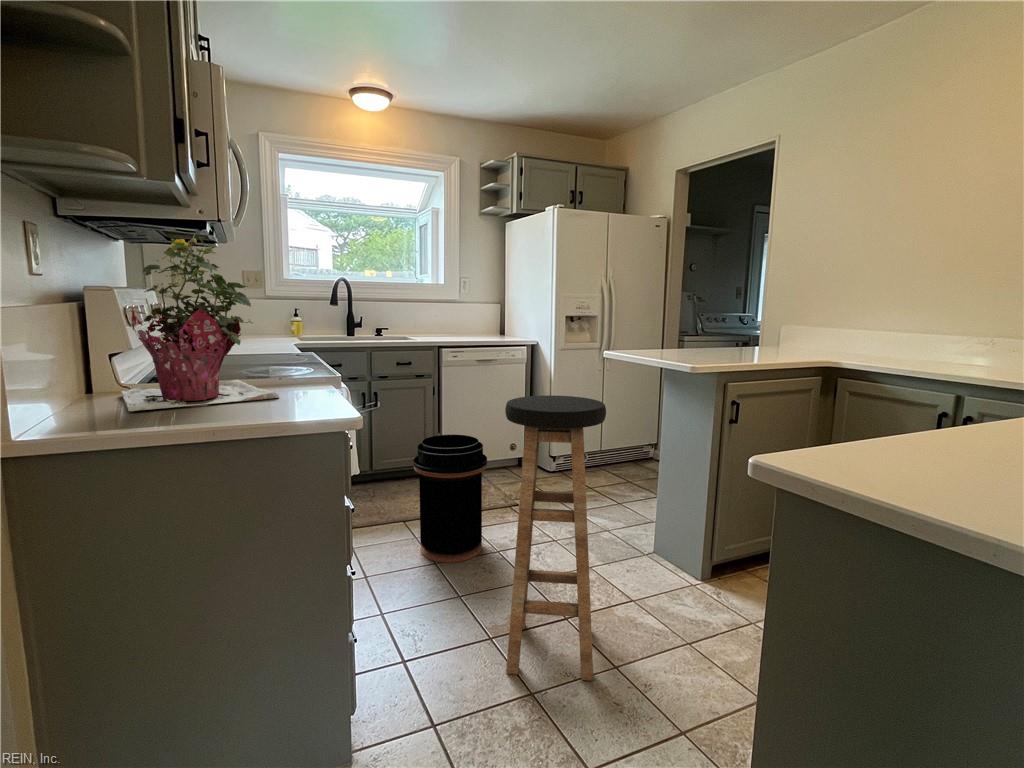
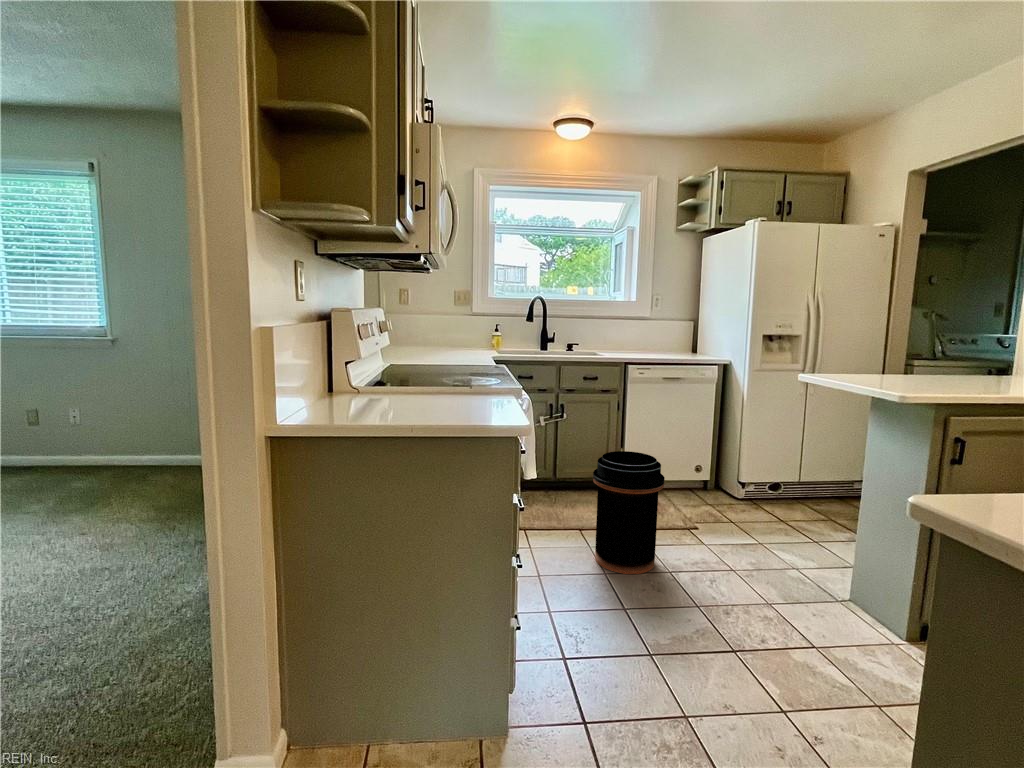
potted plant: present [122,234,279,411] -> none [380,287,488,420]
bar stool: present [505,395,606,681] -> none [667,425,787,717]

